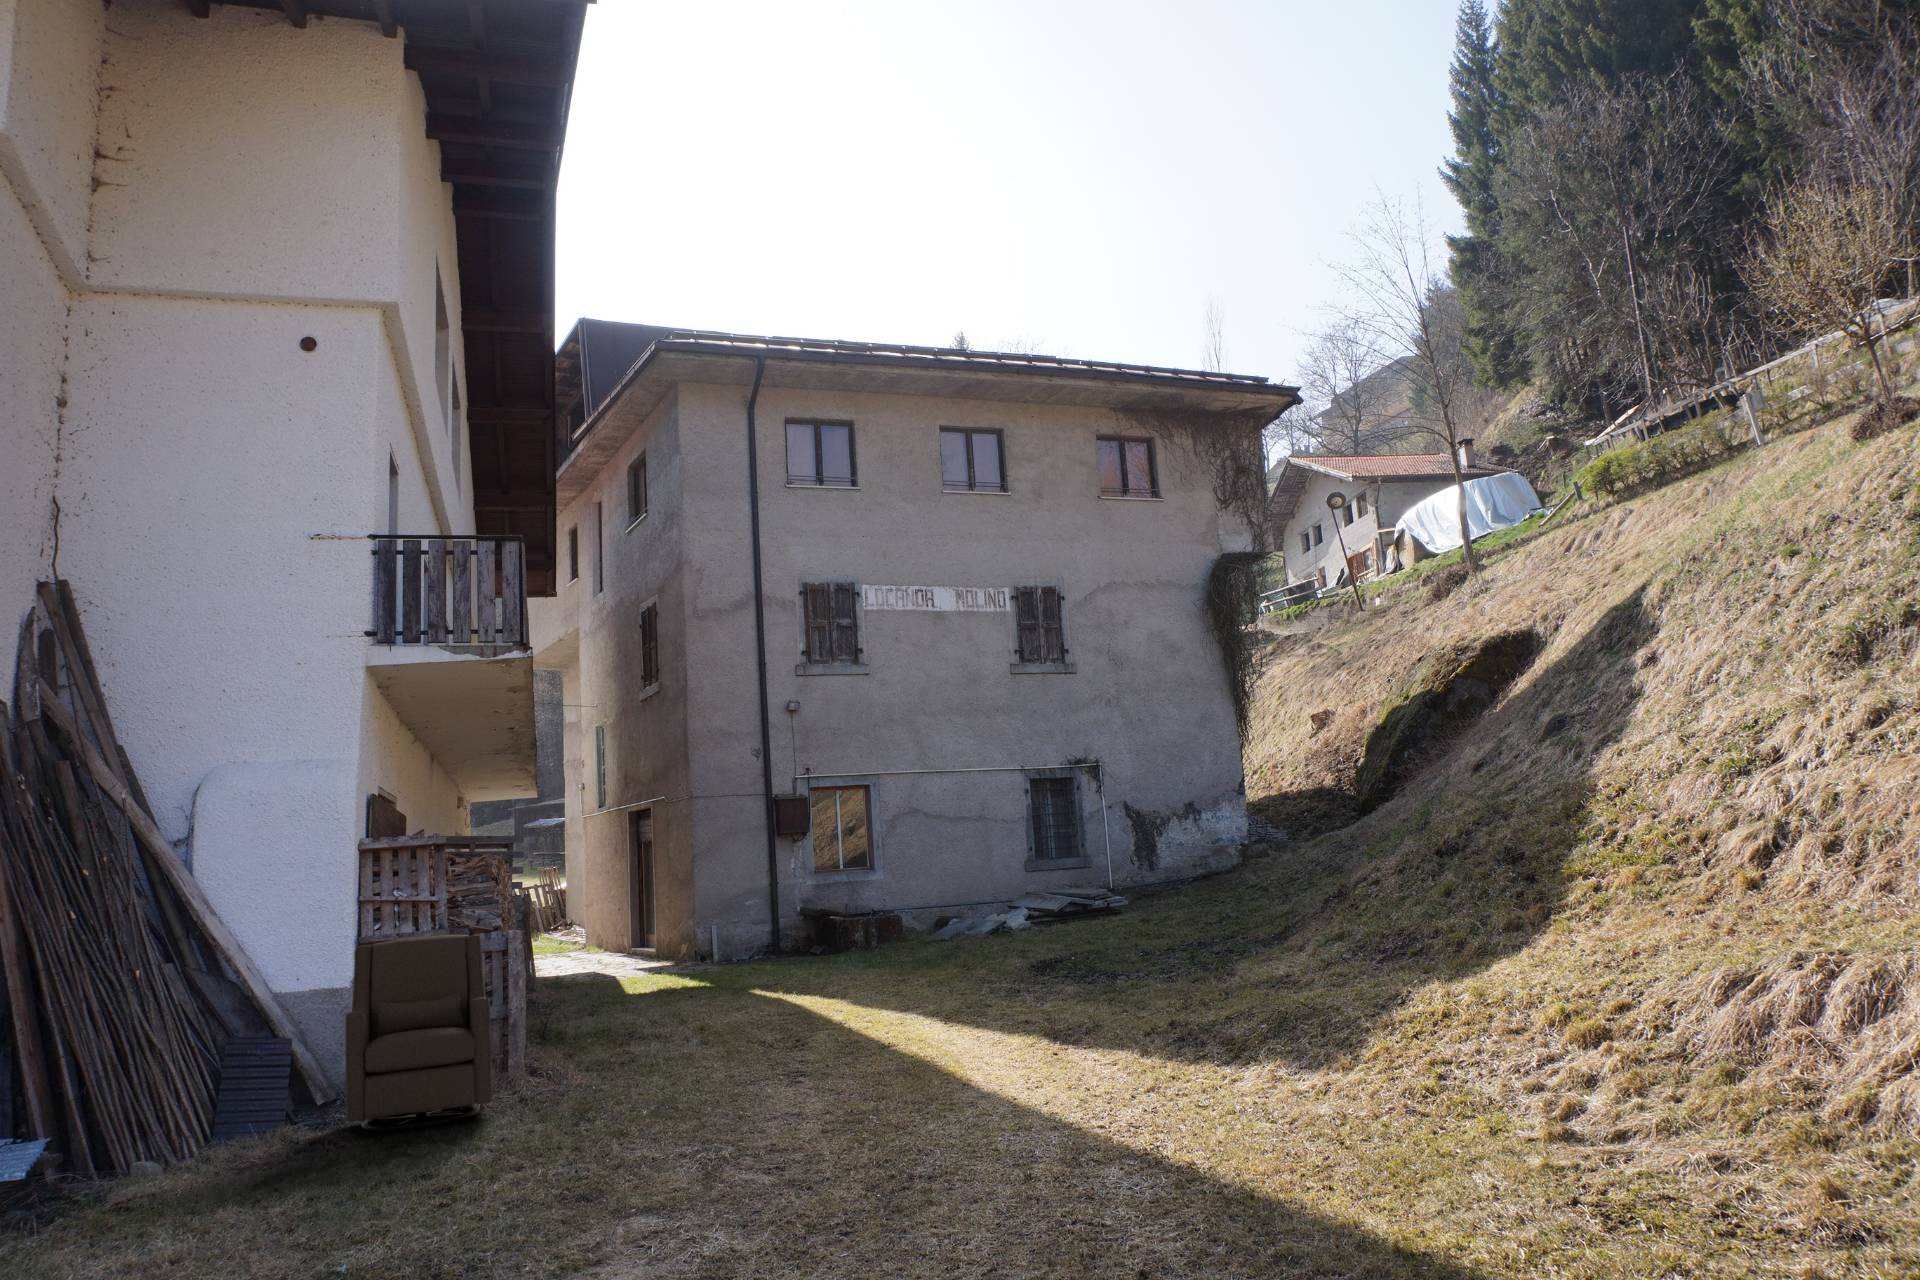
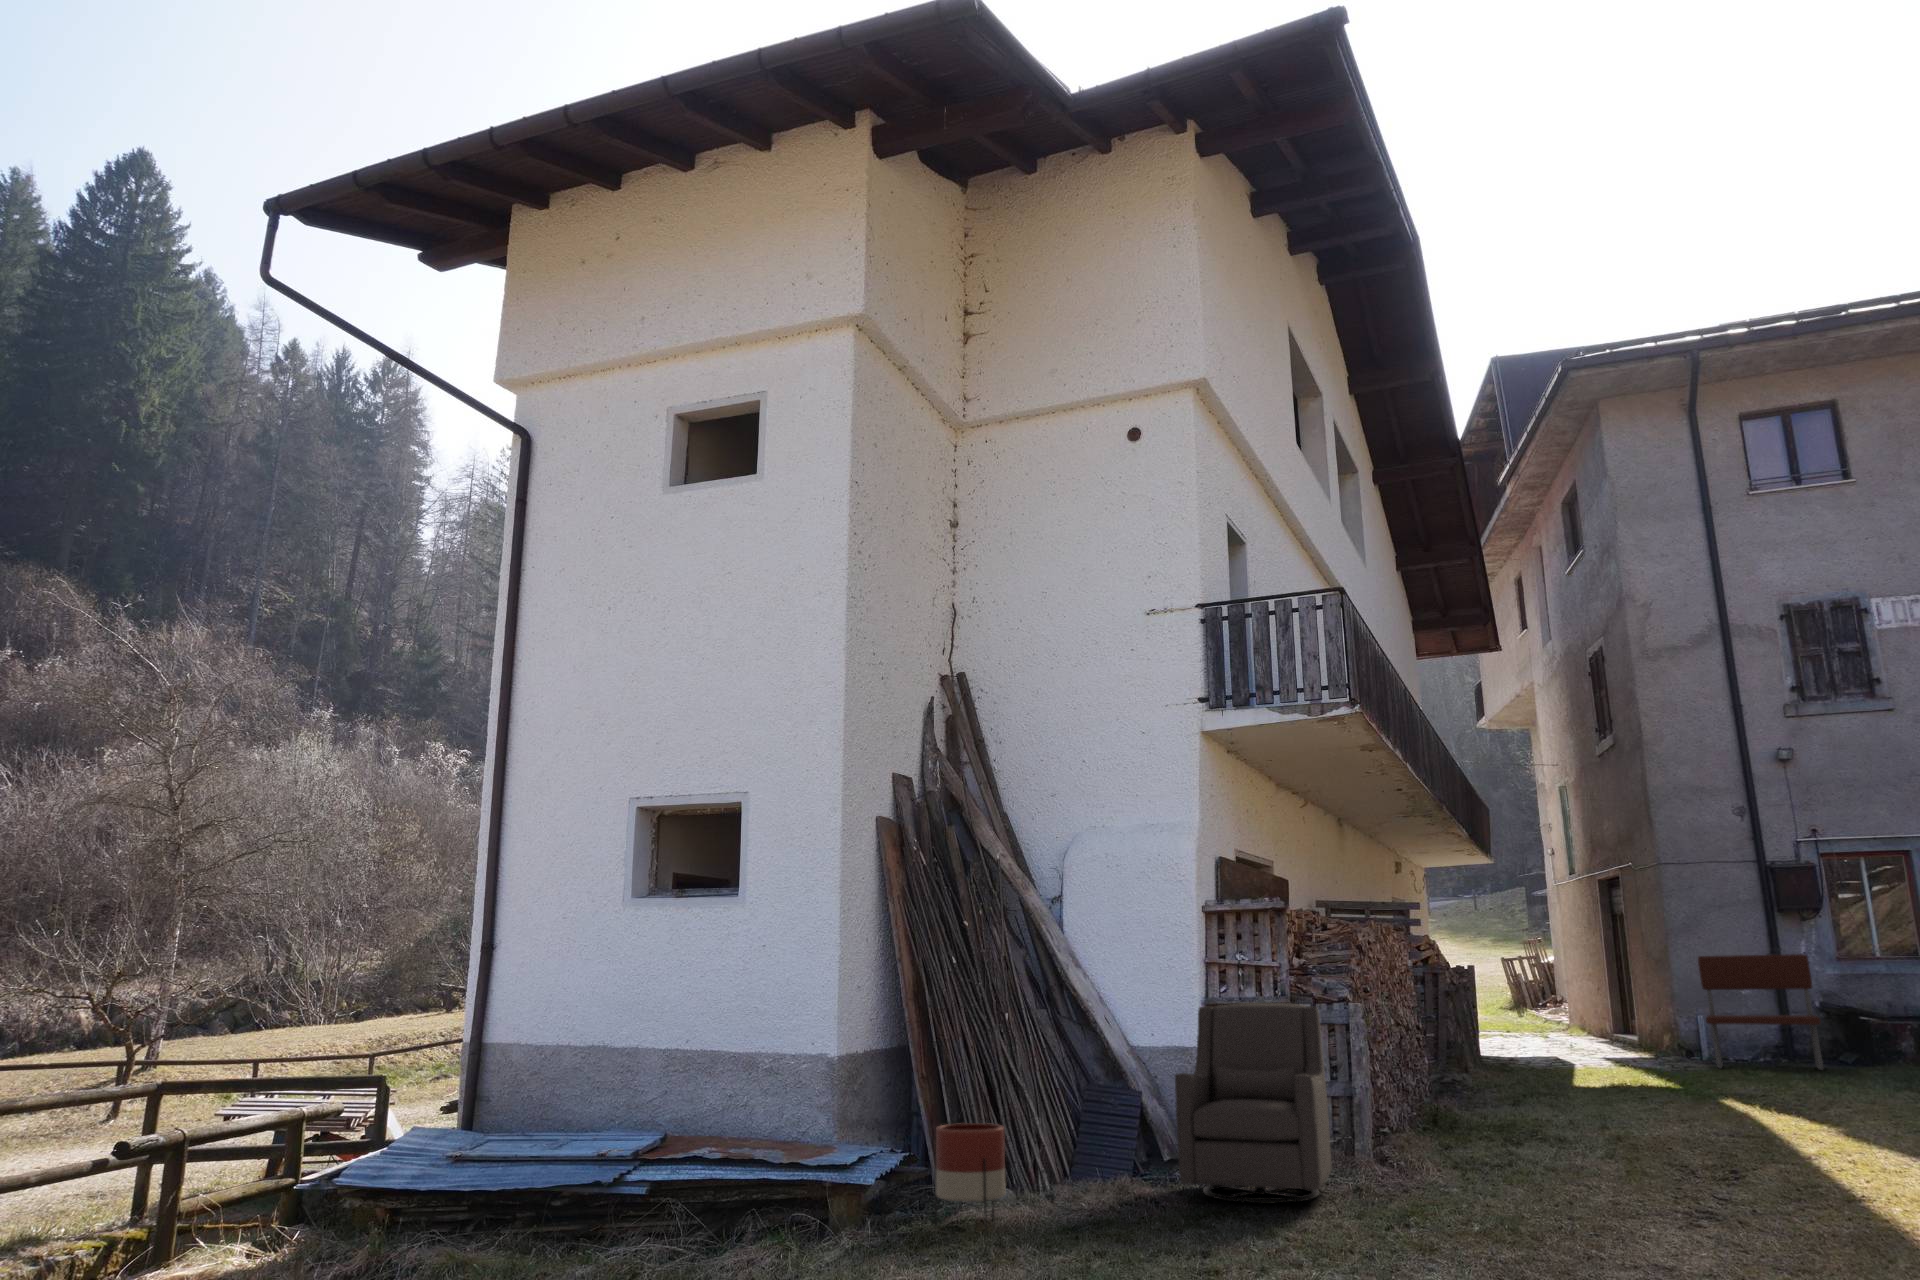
bench: none [720,868,806,966] -> present [1698,954,1823,1070]
planter: none [72,1090,167,1216] -> present [934,1123,1006,1232]

